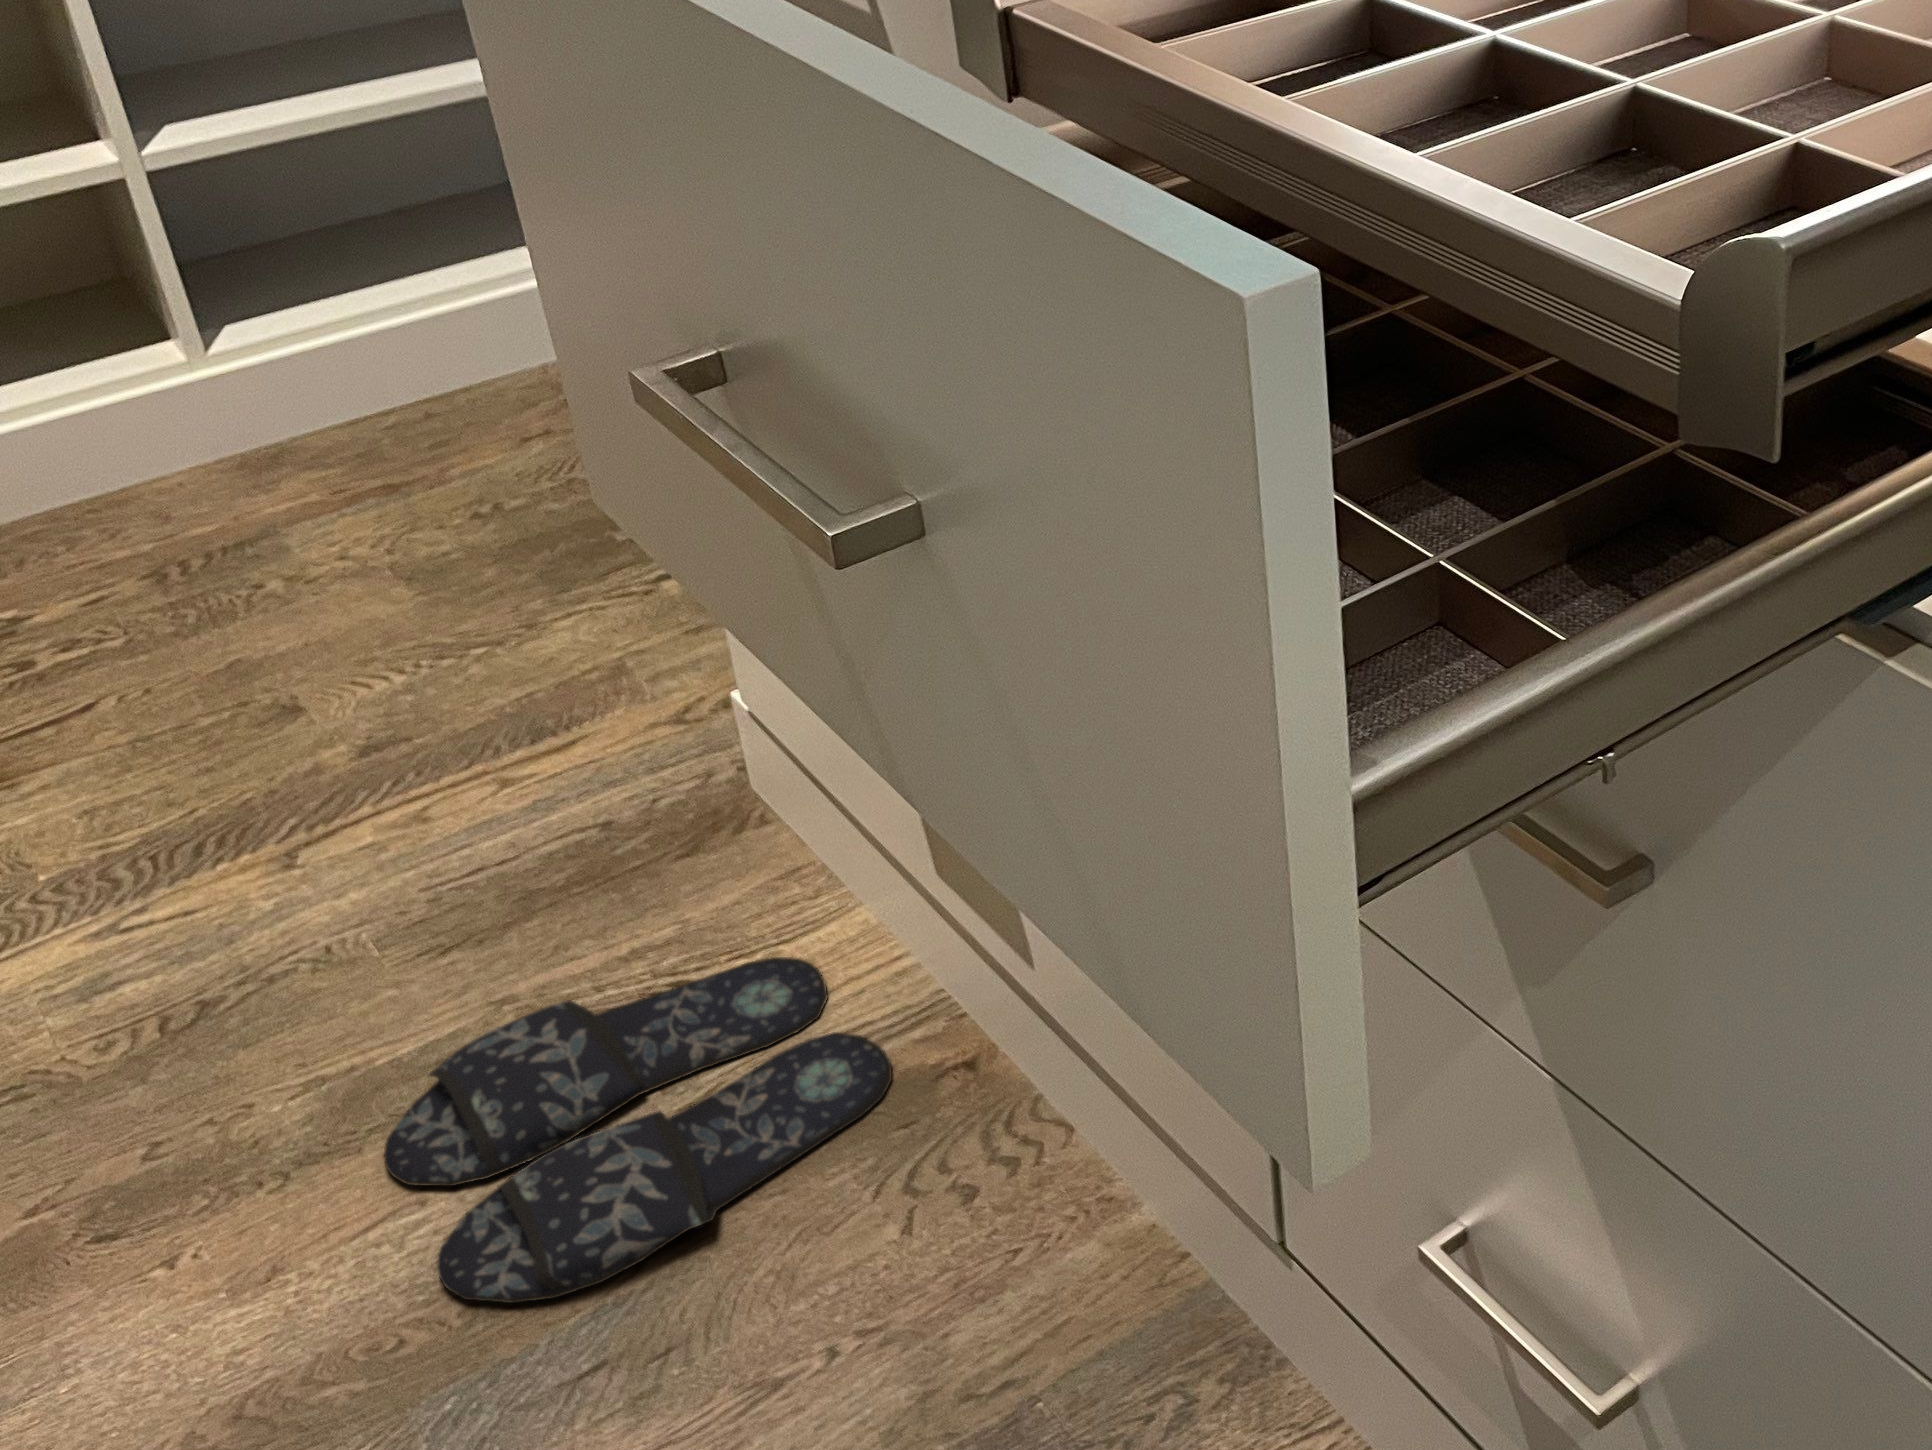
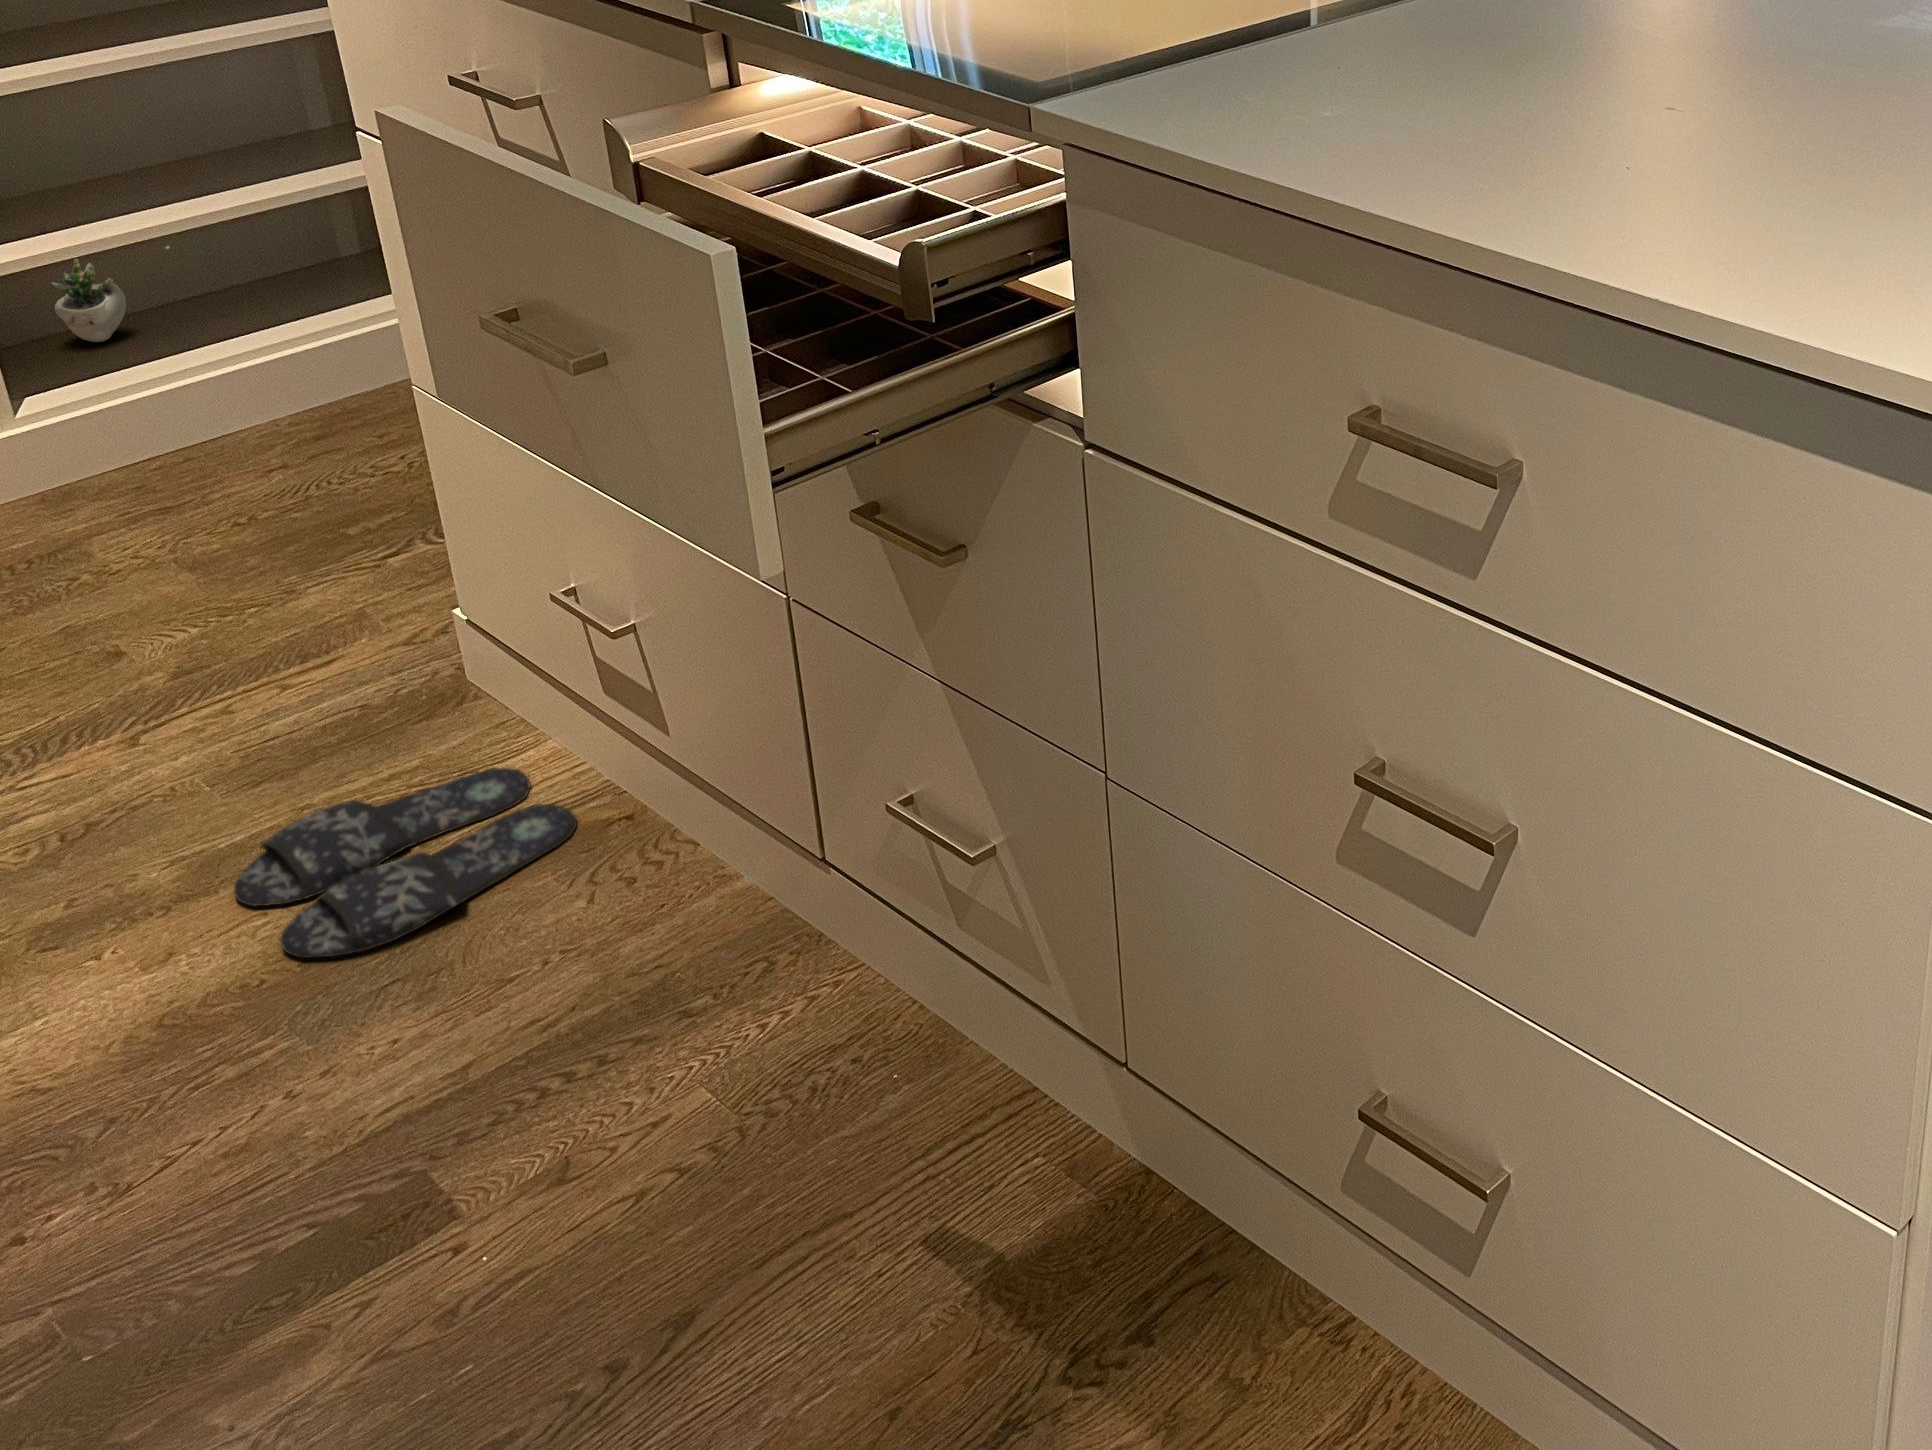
succulent plant: none [266,123,411,248] -> present [52,246,170,342]

